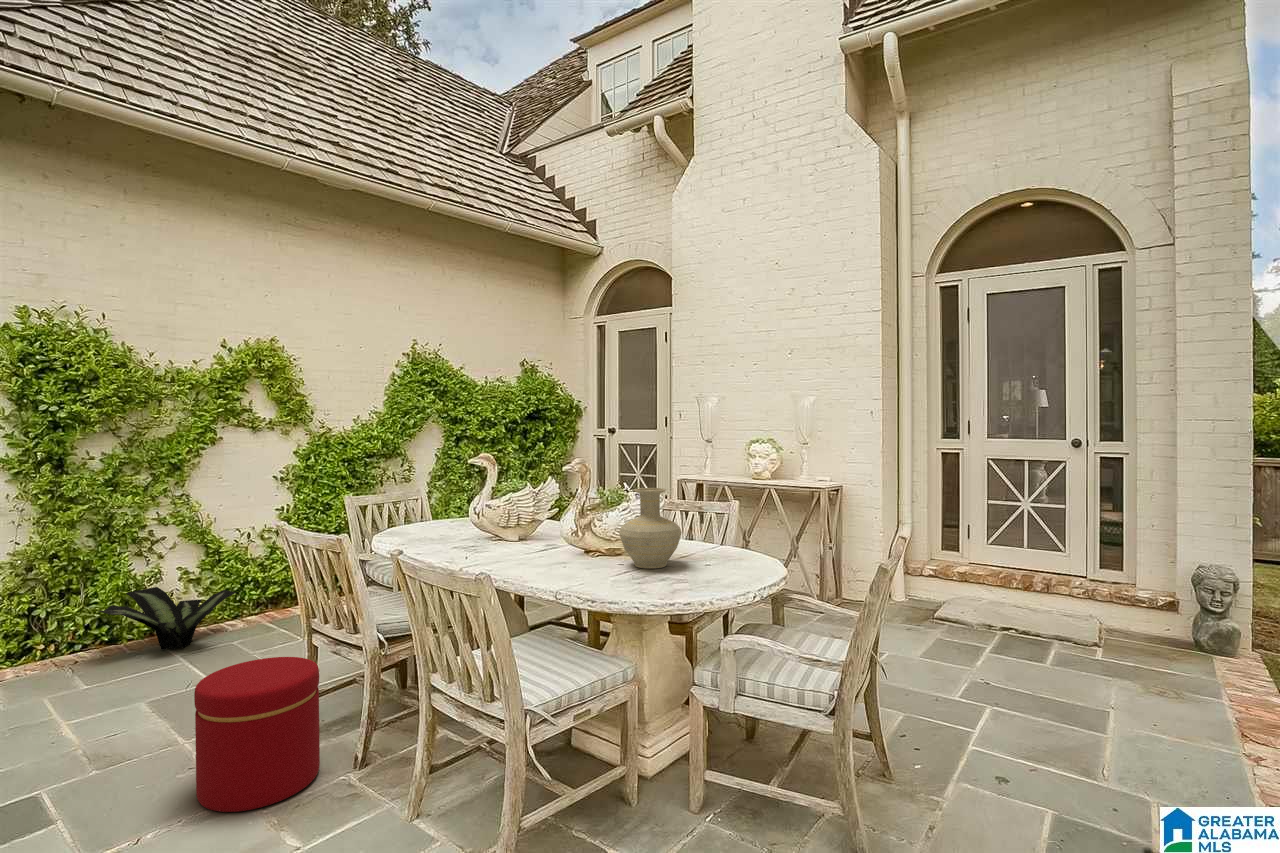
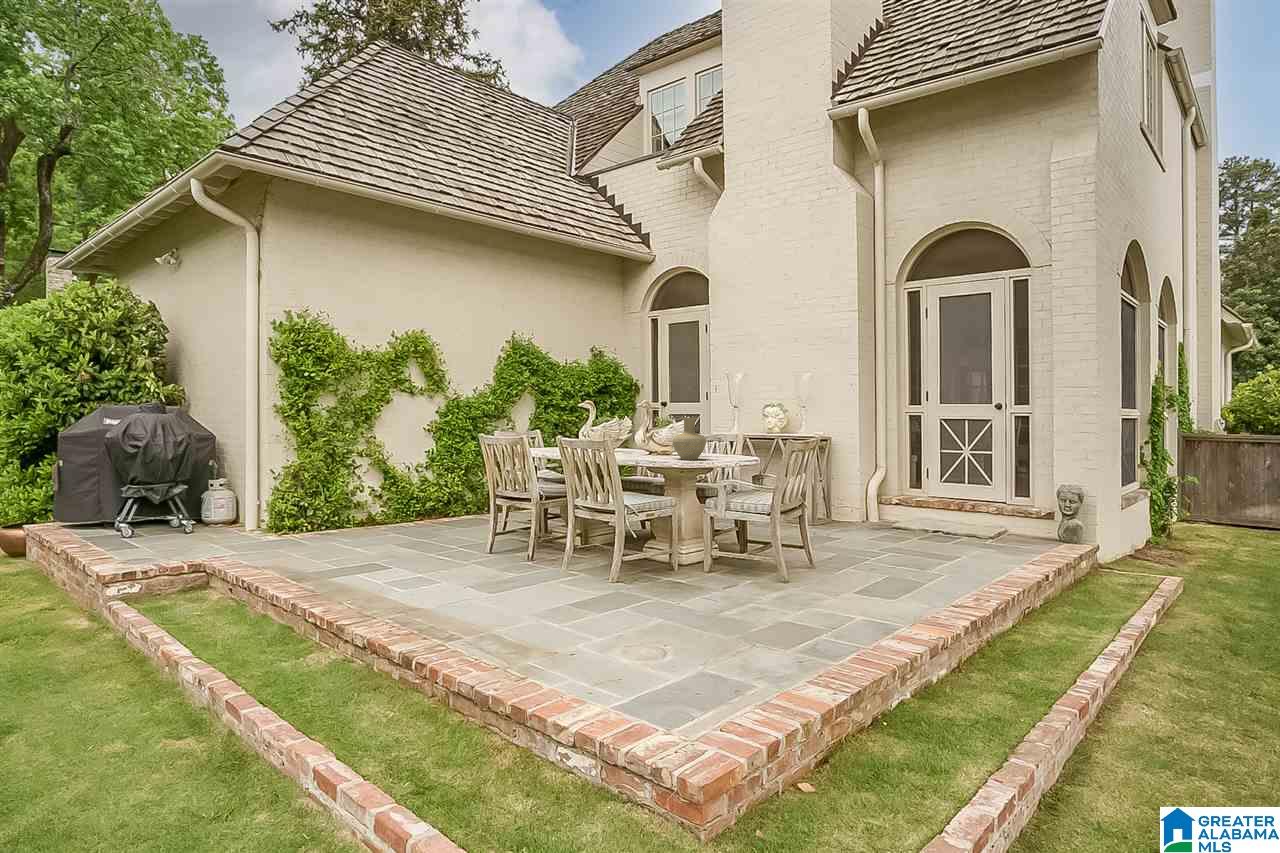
potted plant: present [99,587,236,650] -> none [341,497,413,534]
ottoman: present [194,657,320,812] -> none [456,507,513,572]

